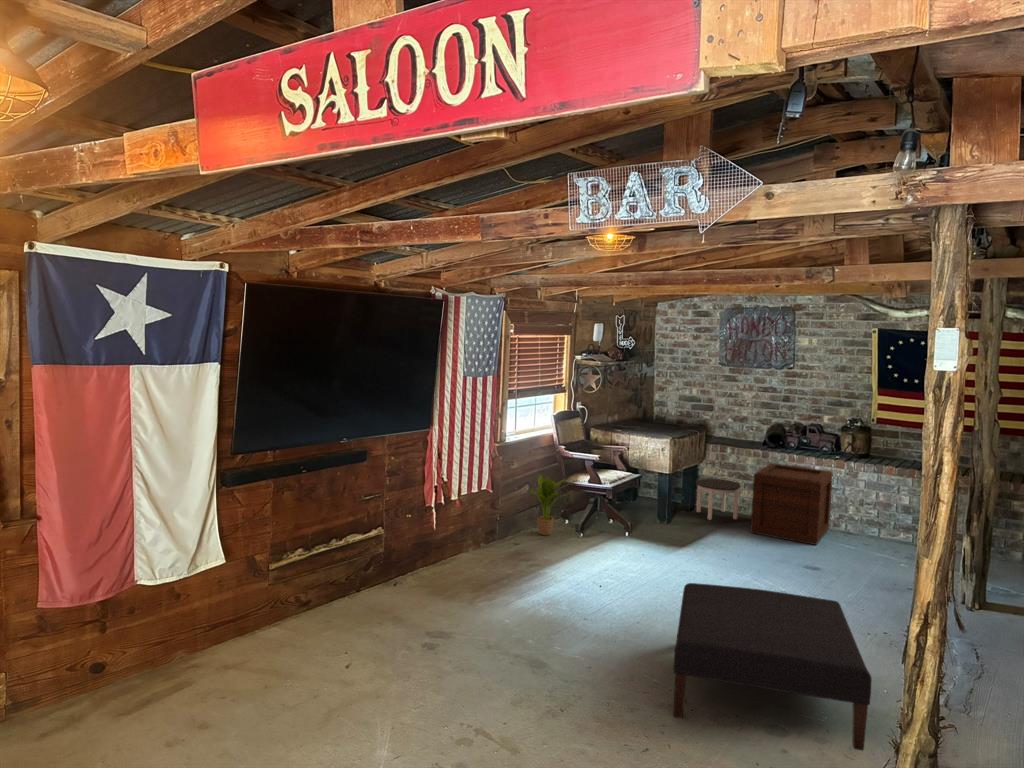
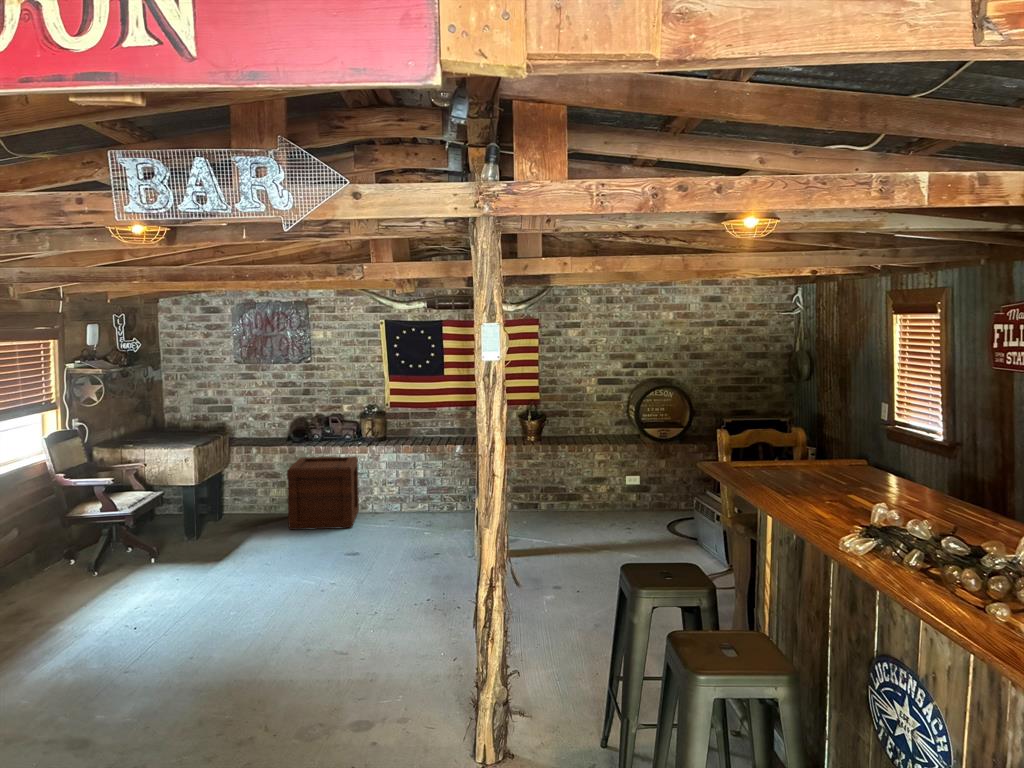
potted plant: present [530,475,566,535] -> none [16,508,82,583]
round table: present [696,479,741,520] -> none [224,482,272,526]
ottoman: present [673,583,872,750] -> none [252,564,438,713]

